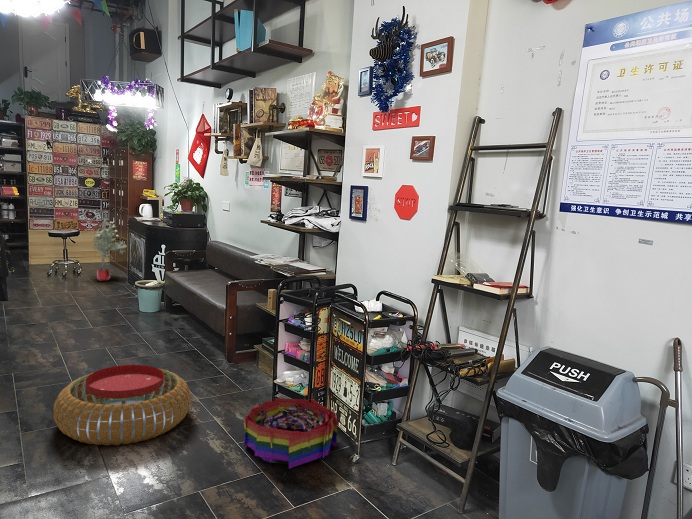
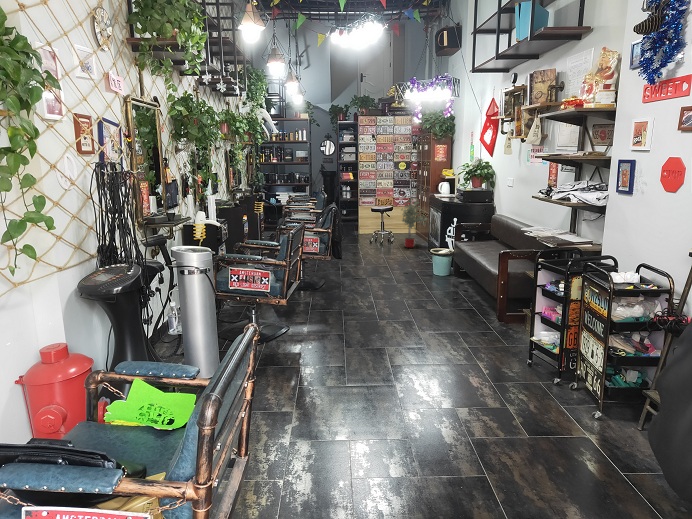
pouf: present [54,365,191,445] -> none [365,311,460,367]
storage bin: present [244,398,338,469] -> none [497,352,583,409]

